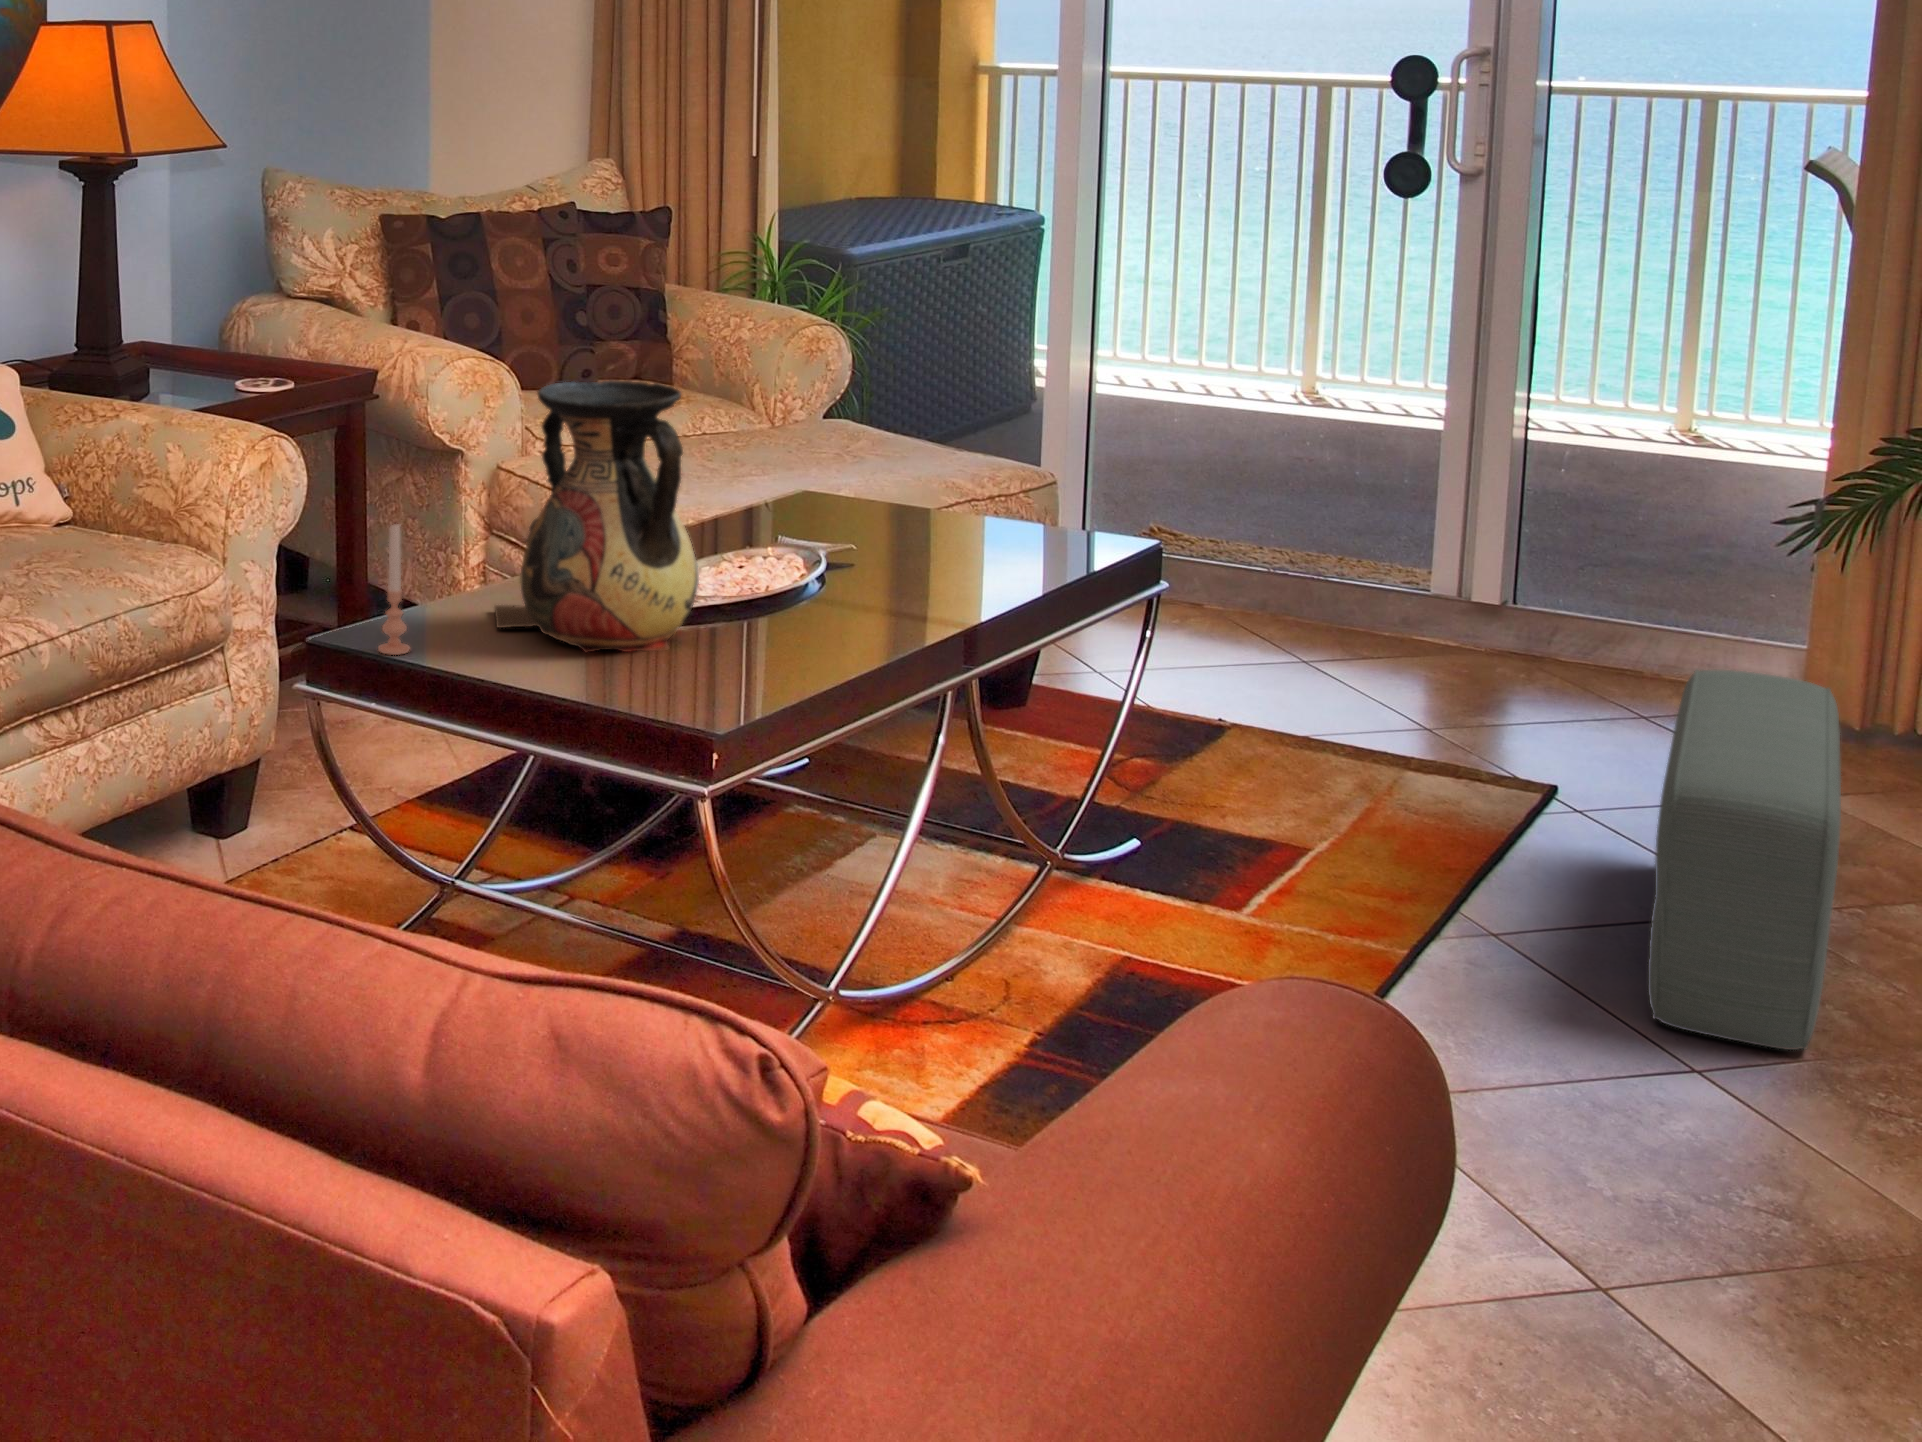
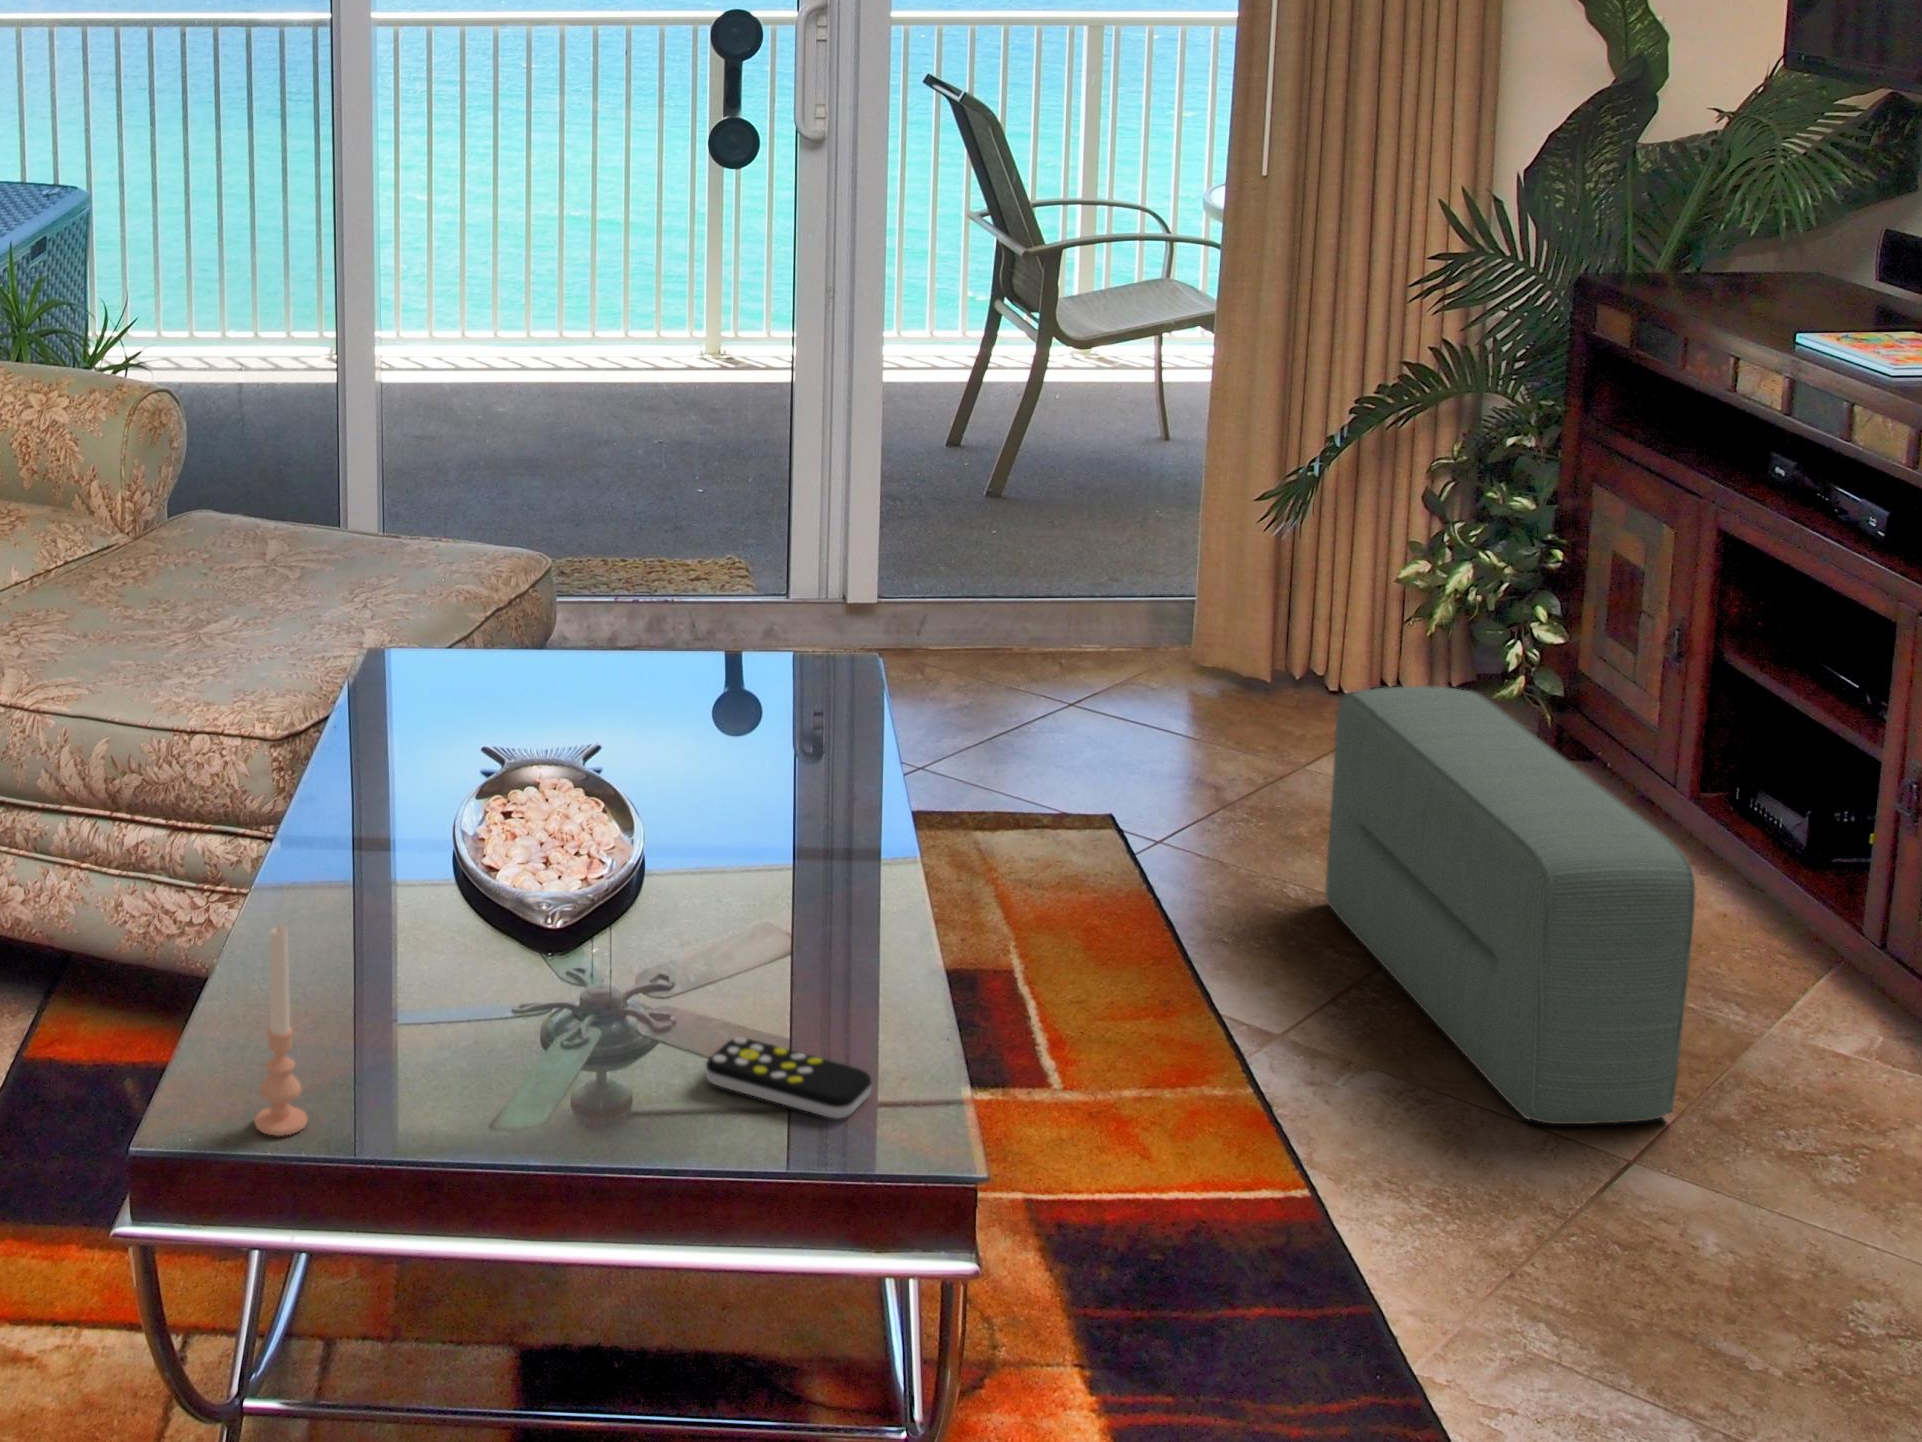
vase: present [495,381,699,652] -> none [302,615,668,1048]
remote control: none [643,658,733,705] -> present [706,1037,872,1119]

